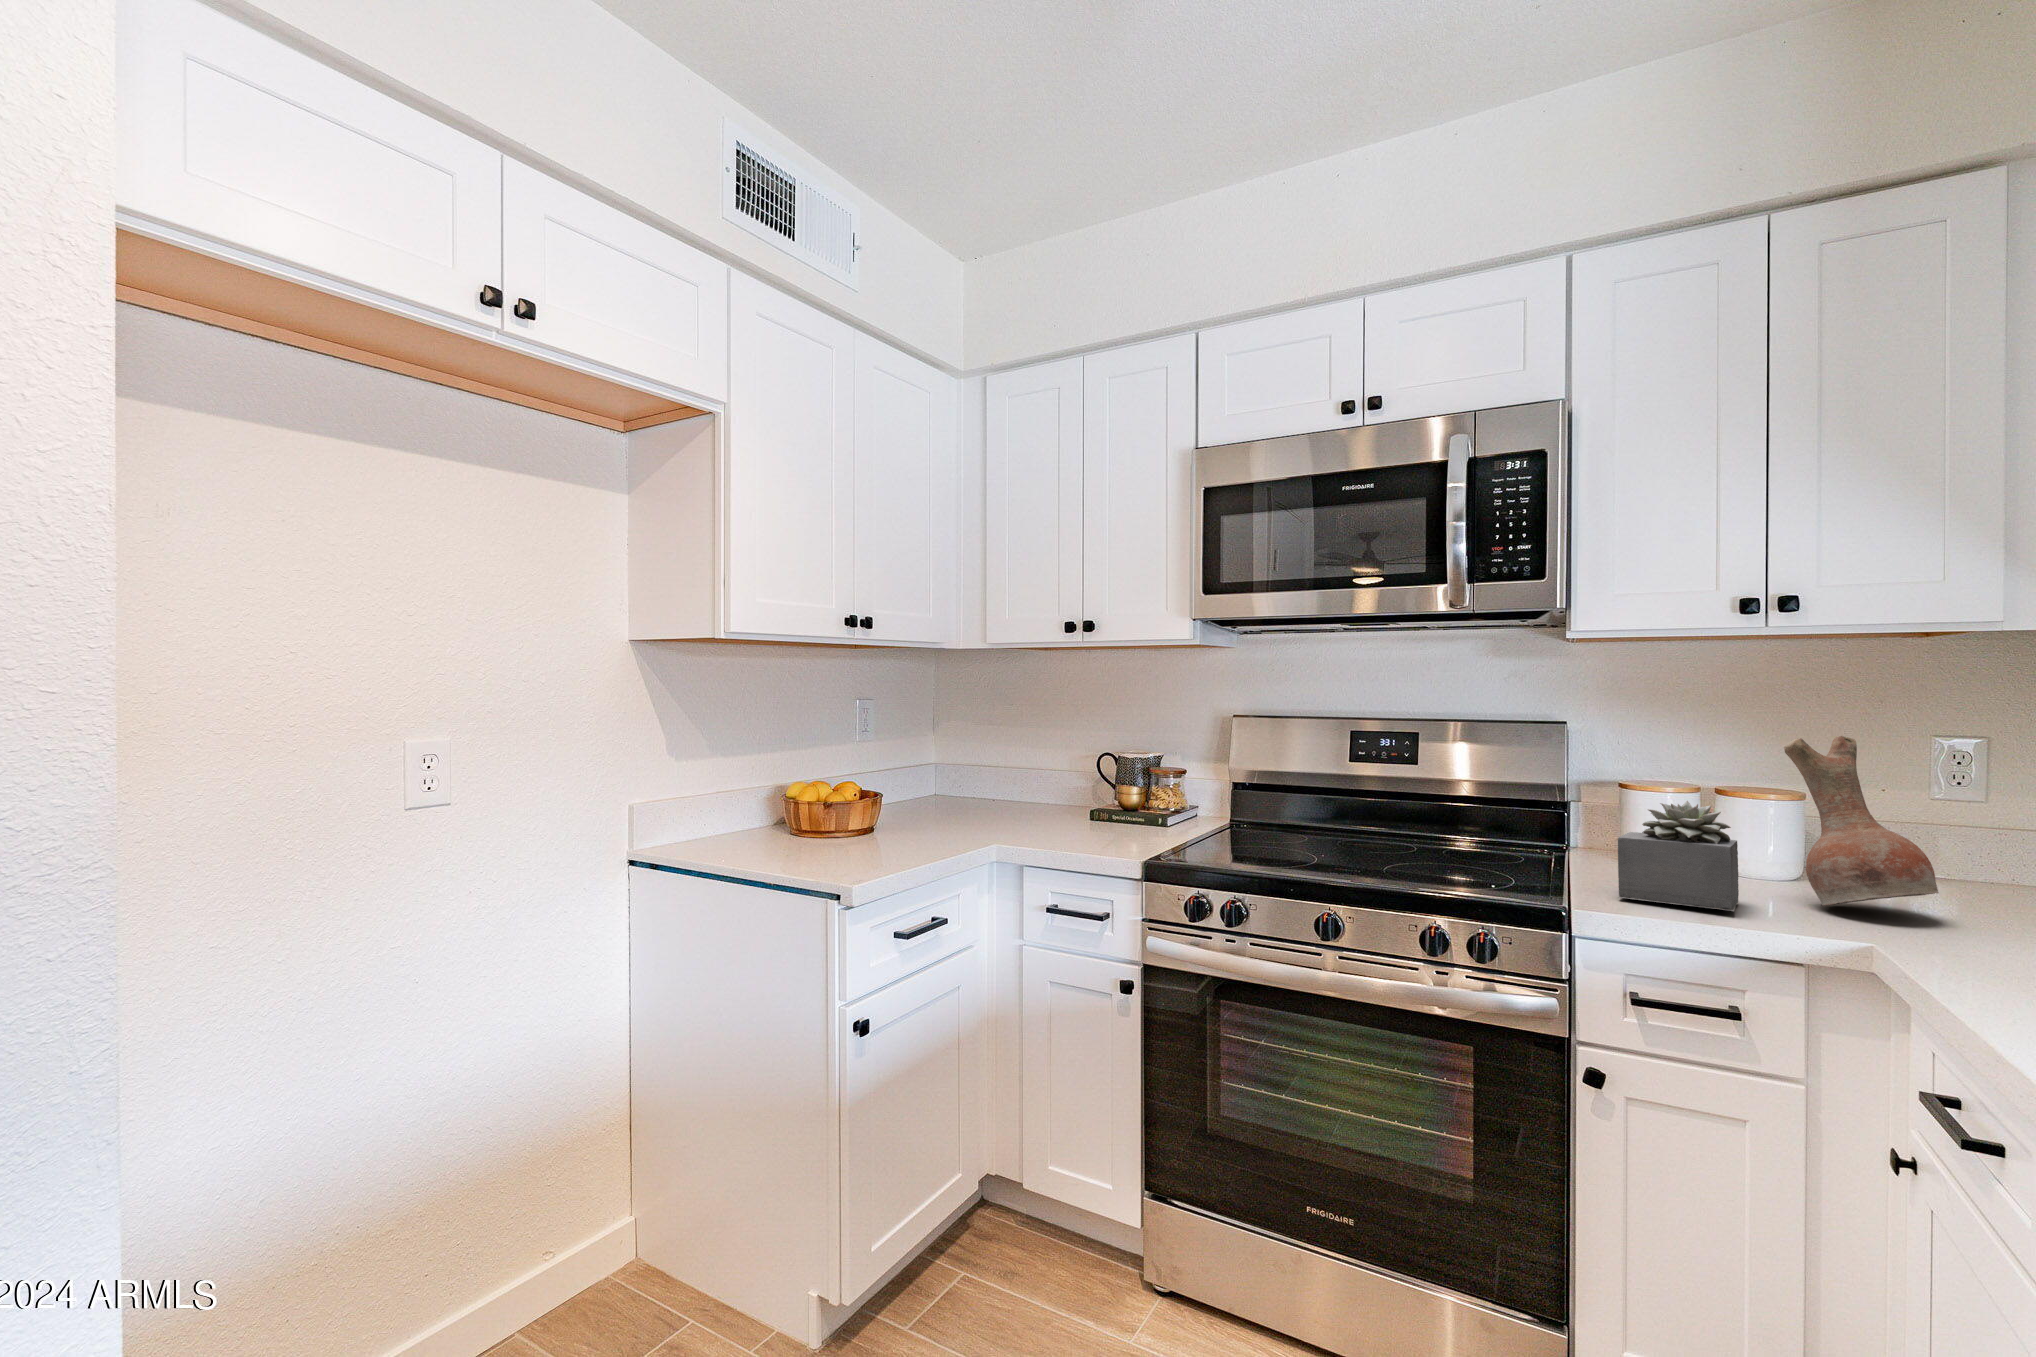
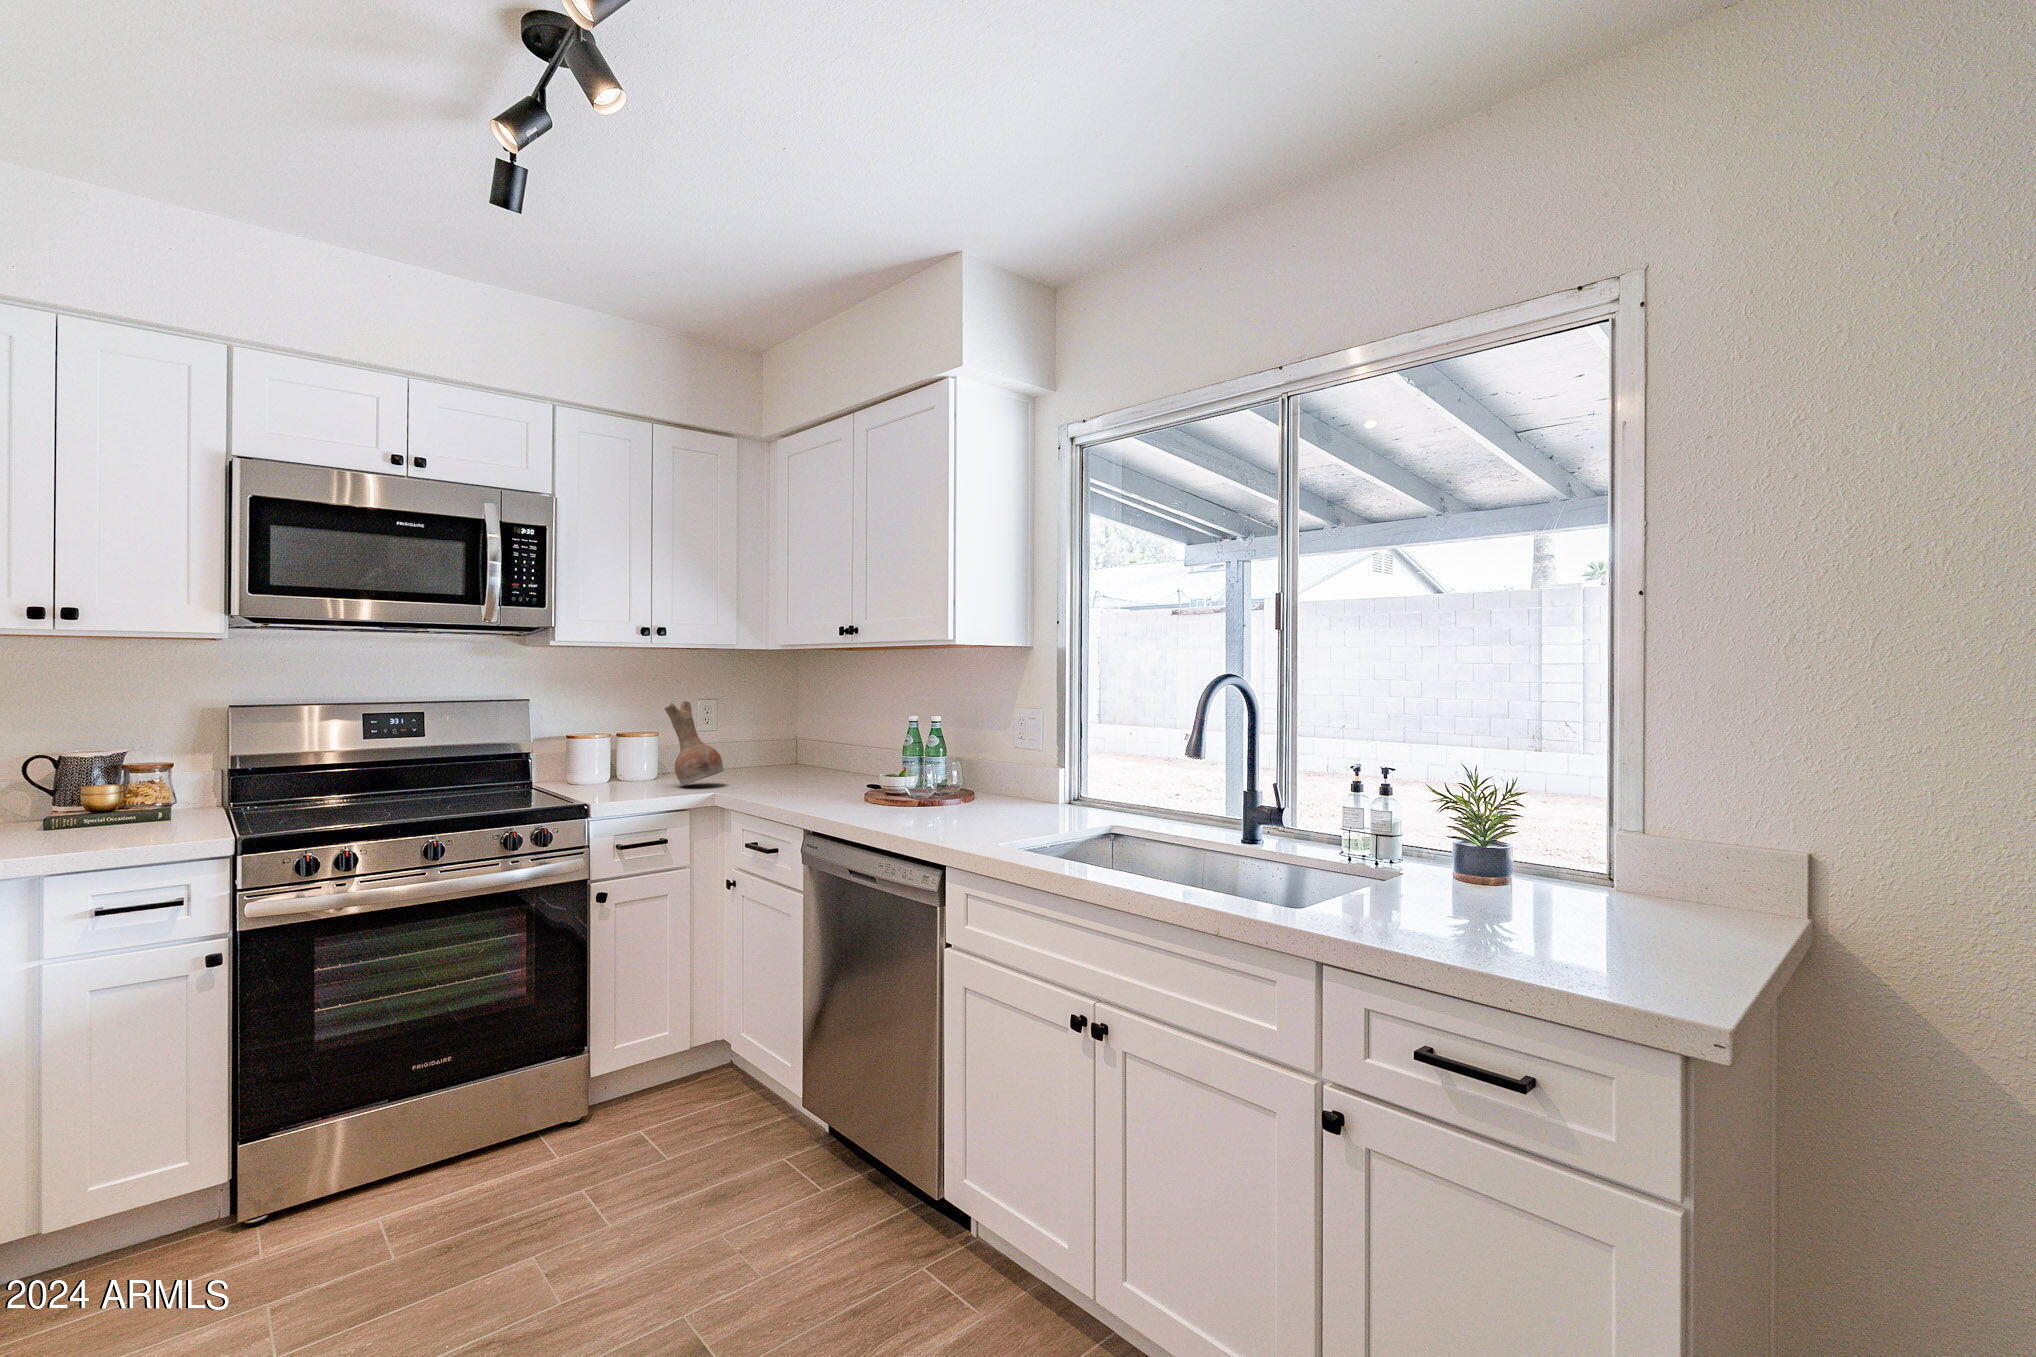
succulent plant: present [1618,801,1739,911] -> none [598,739,658,797]

